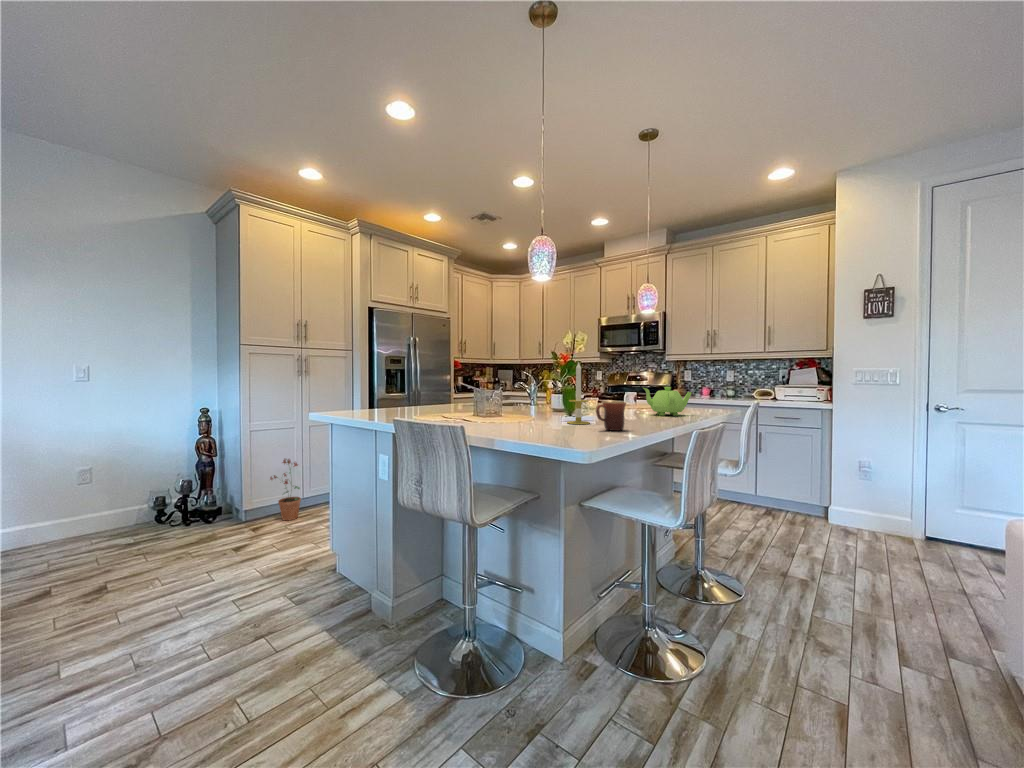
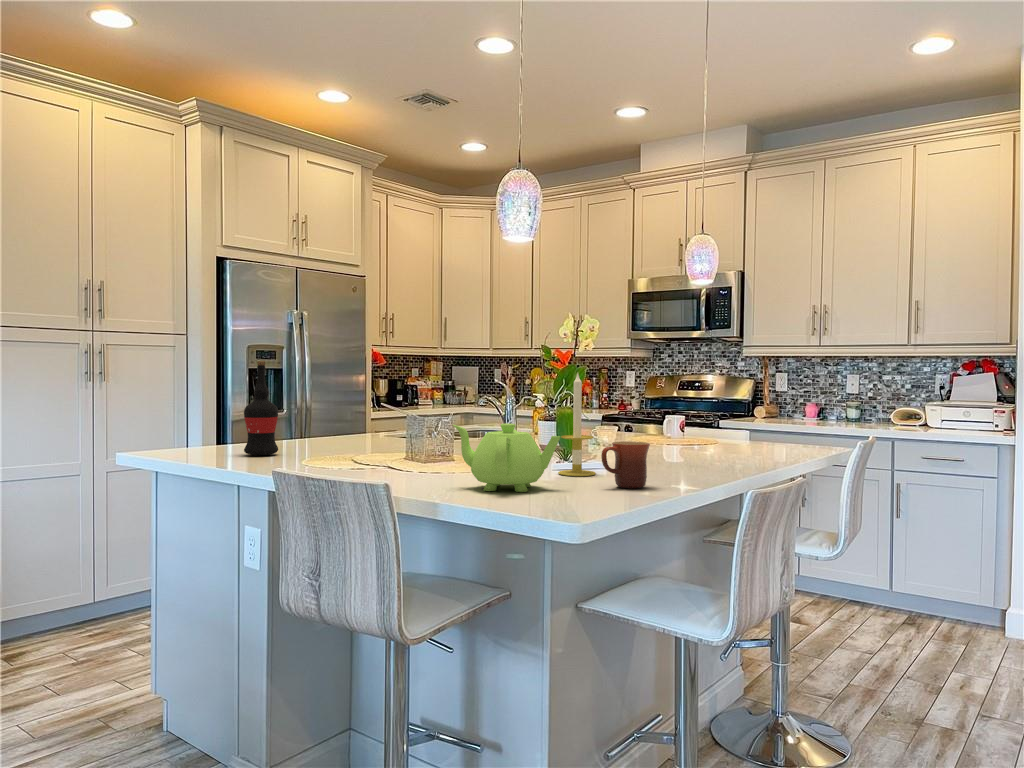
wine bottle: none [380,359,400,414] -> present [244,361,278,455]
teapot: present [643,387,692,416] -> present [453,423,560,492]
potted plant: present [270,459,301,521] -> none [38,529,98,640]

